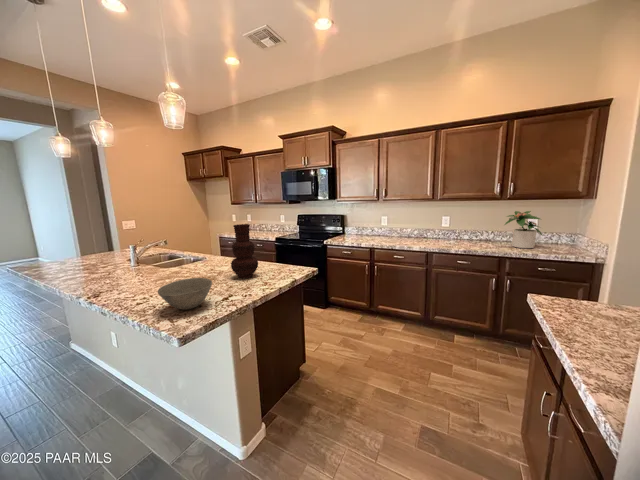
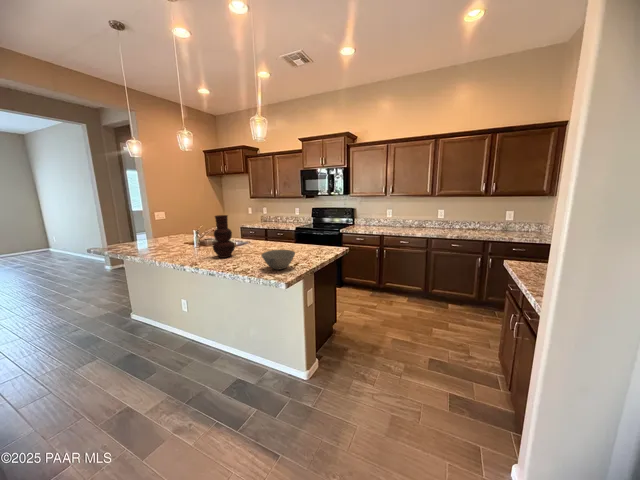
potted plant: present [505,211,542,248] -> none [488,205,517,235]
vase: present [231,224,258,278] -> present [213,215,235,258]

